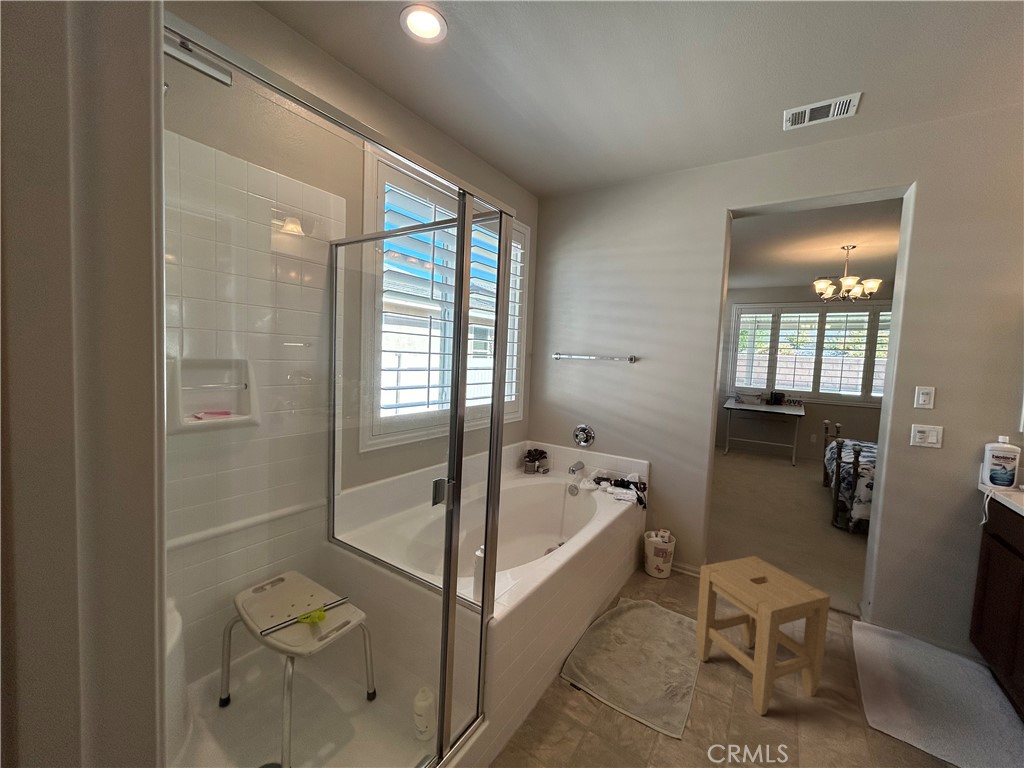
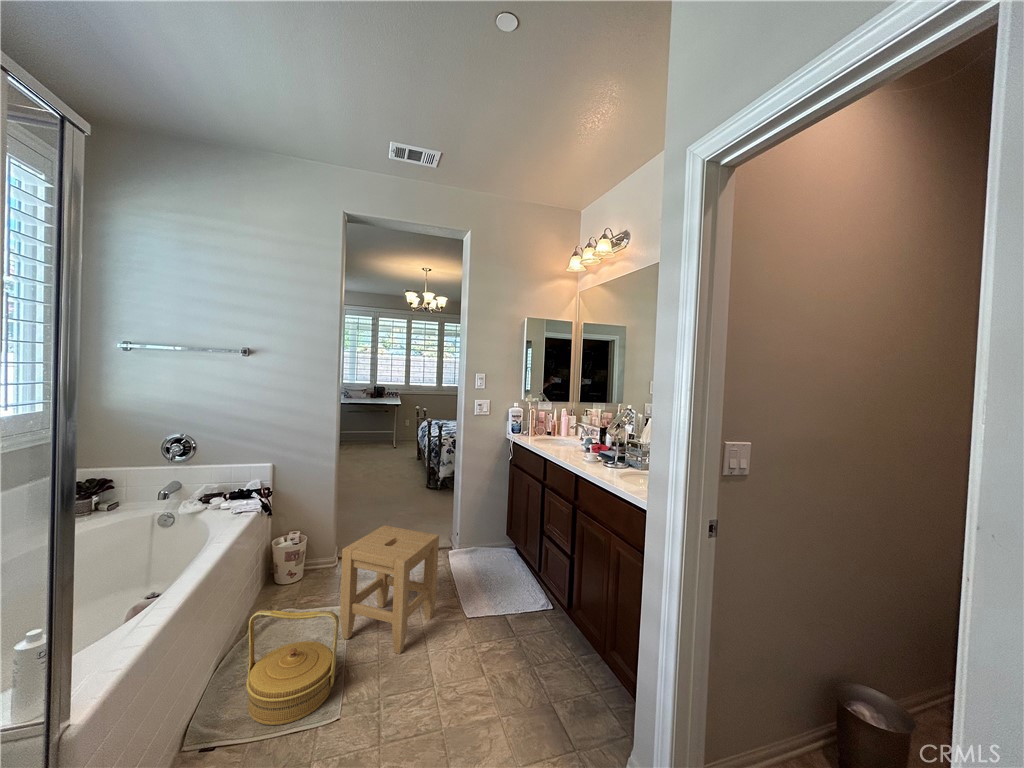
basket: none [607,593,688,715] -> present [246,610,339,725]

